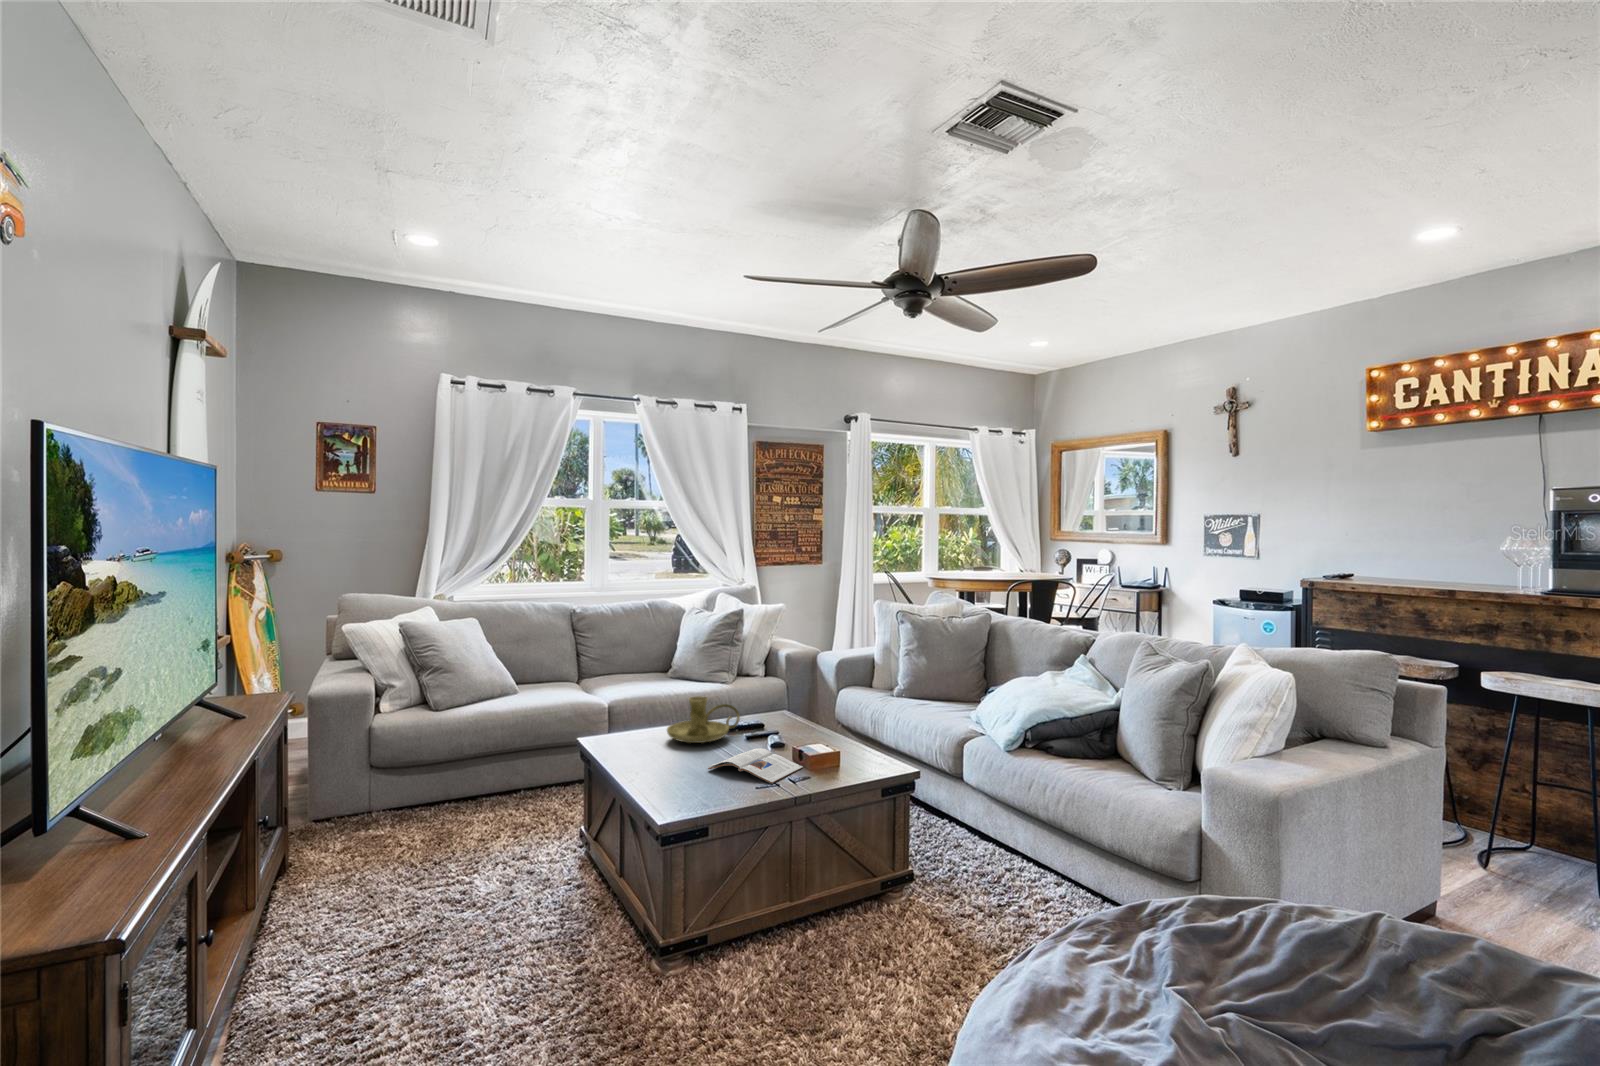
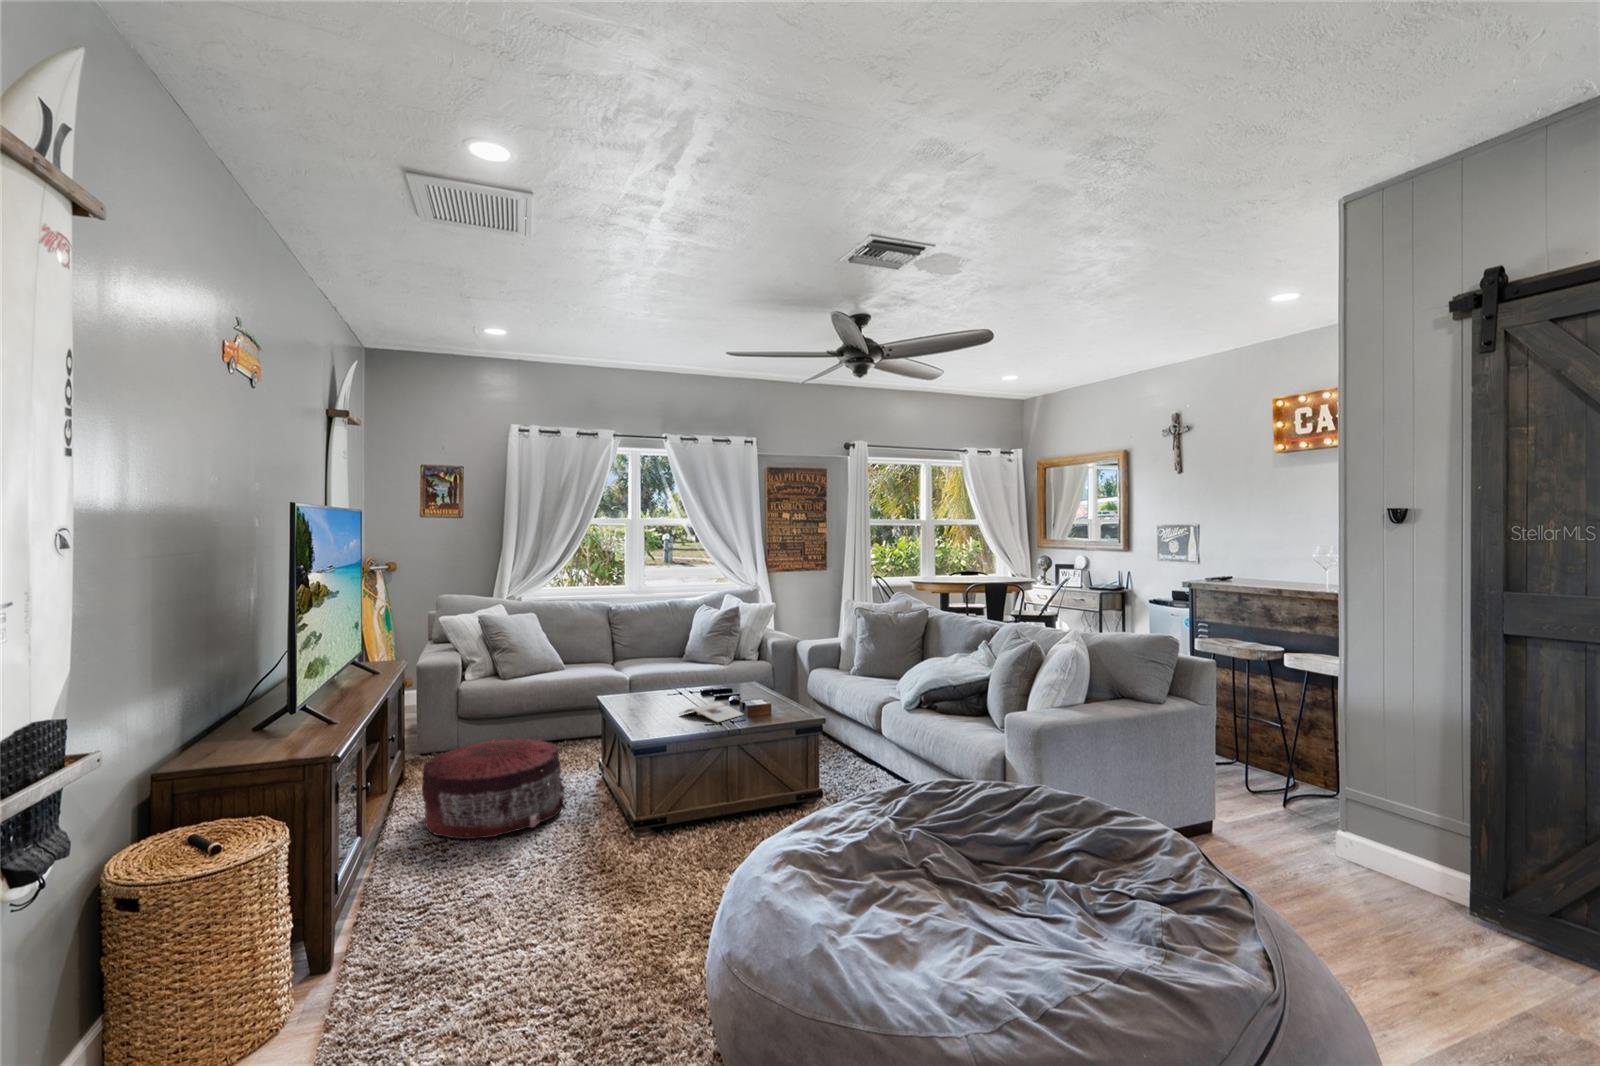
candle holder: present [667,696,740,743] -> none [659,668,713,700]
pouf: none [313,807,541,988] -> present [422,739,565,839]

